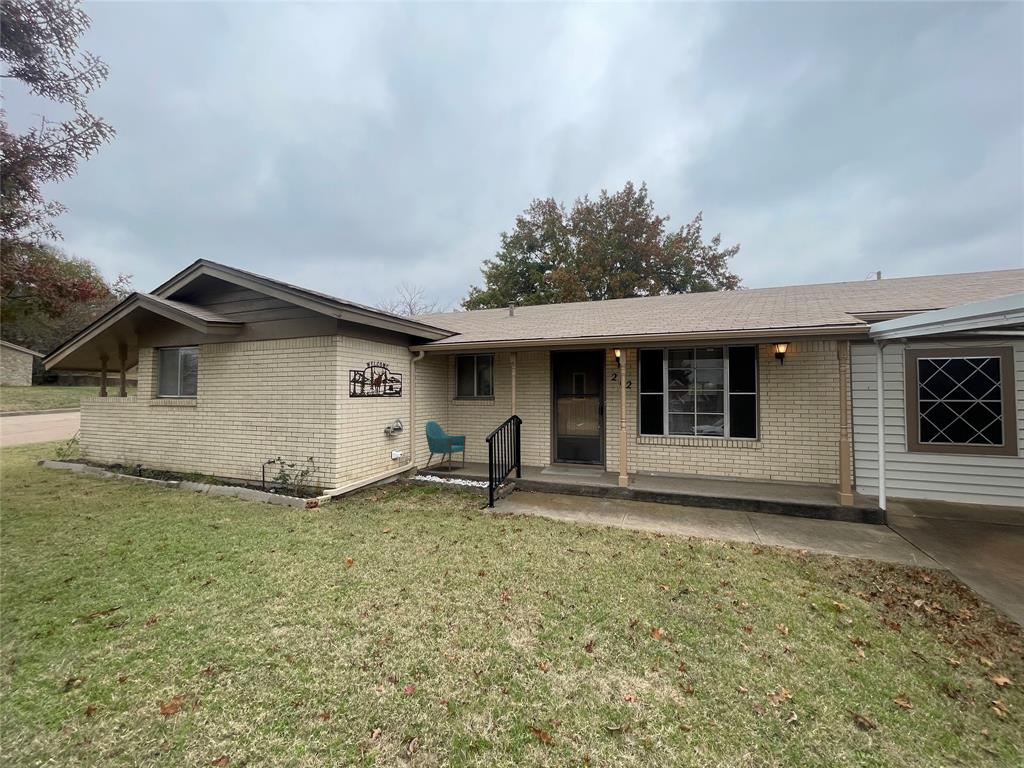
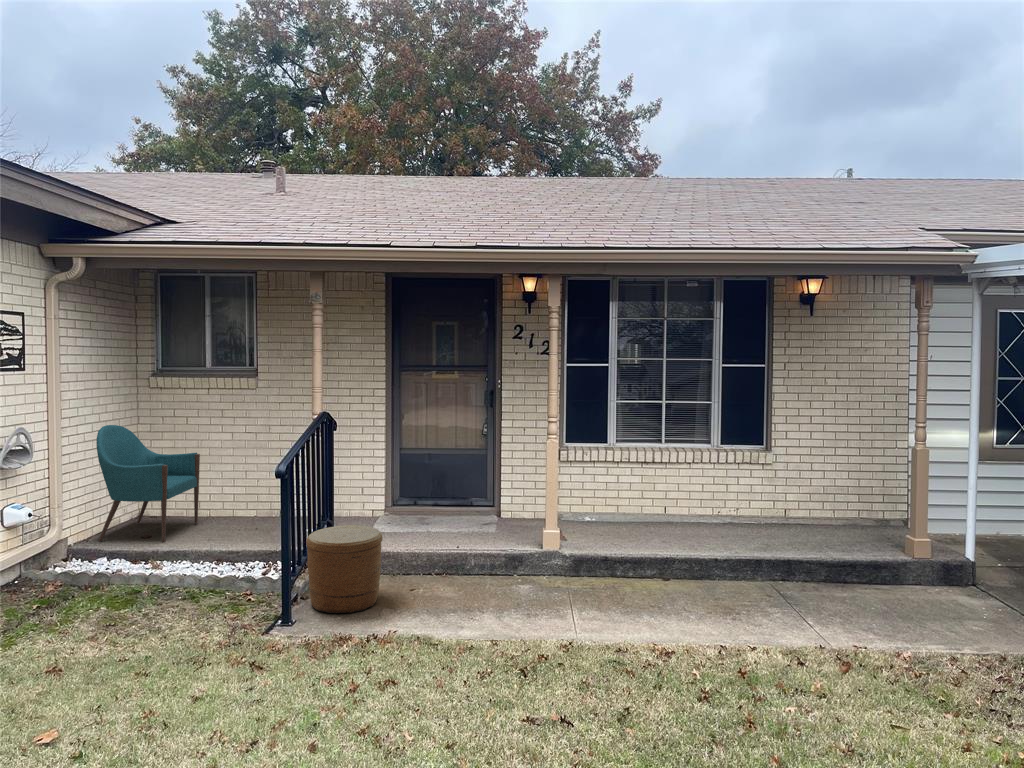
basket: none [505,465,538,501] -> present [306,525,383,613]

